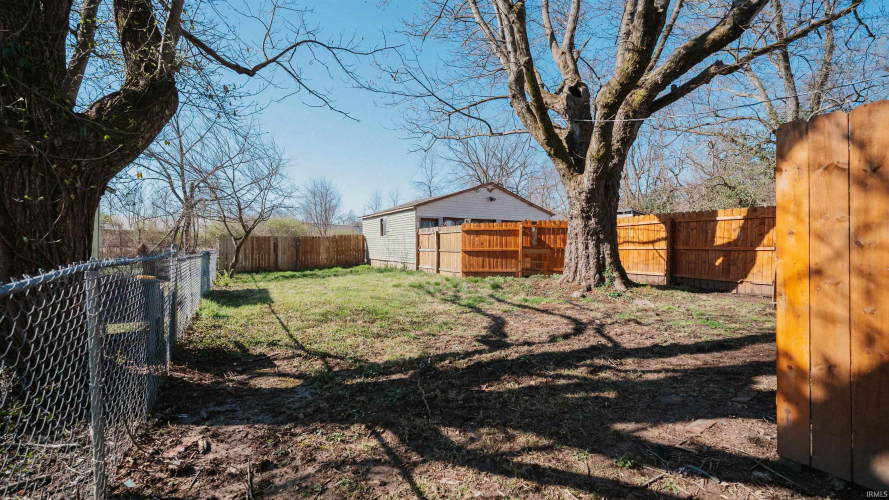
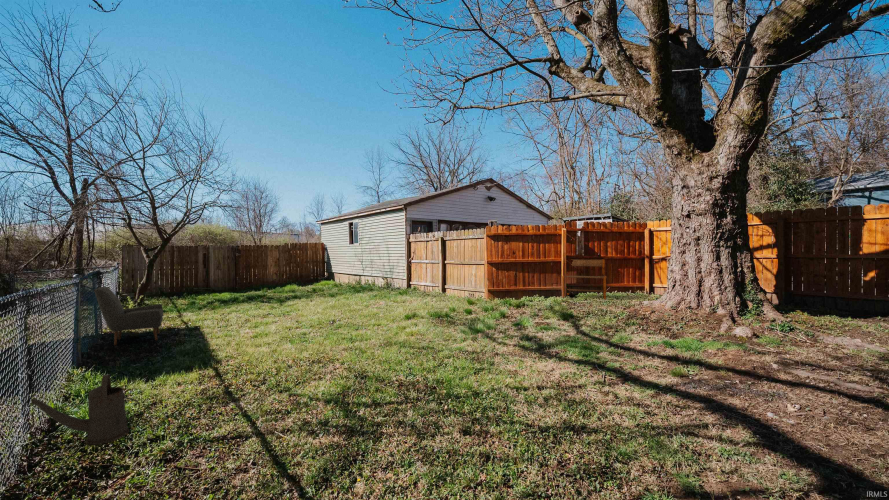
chair: none [207,262,244,296] -> present [94,287,163,345]
watering can: none [187,296,228,325] -> present [31,374,140,445]

